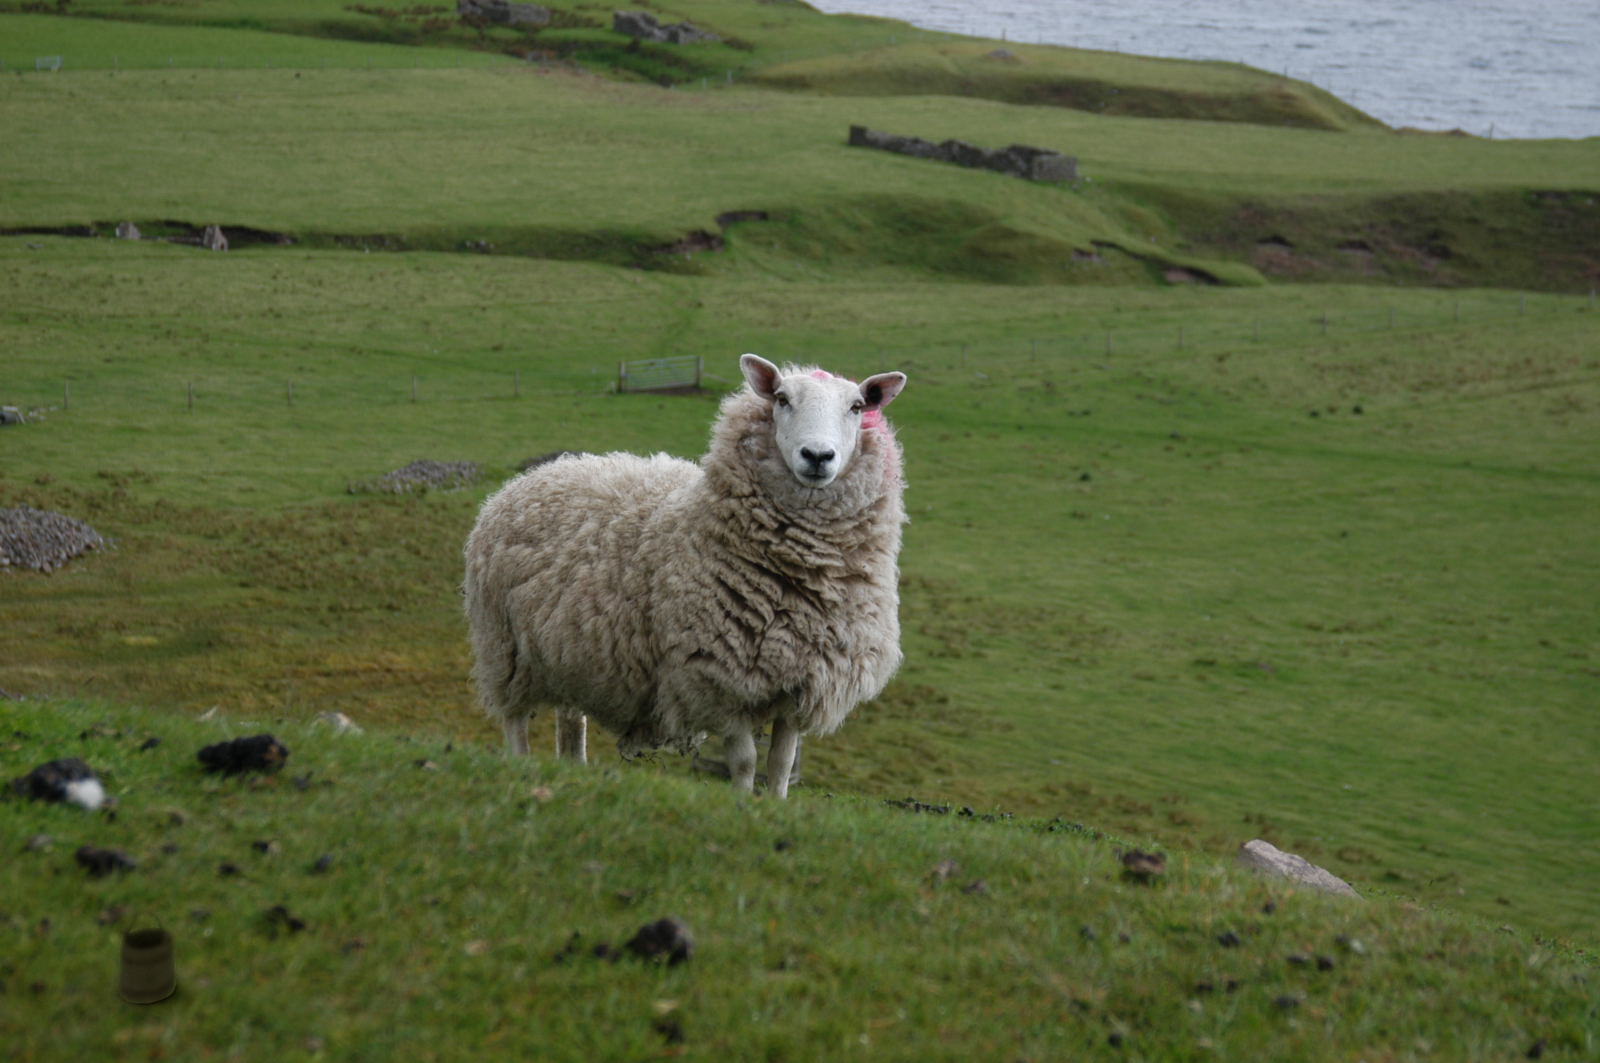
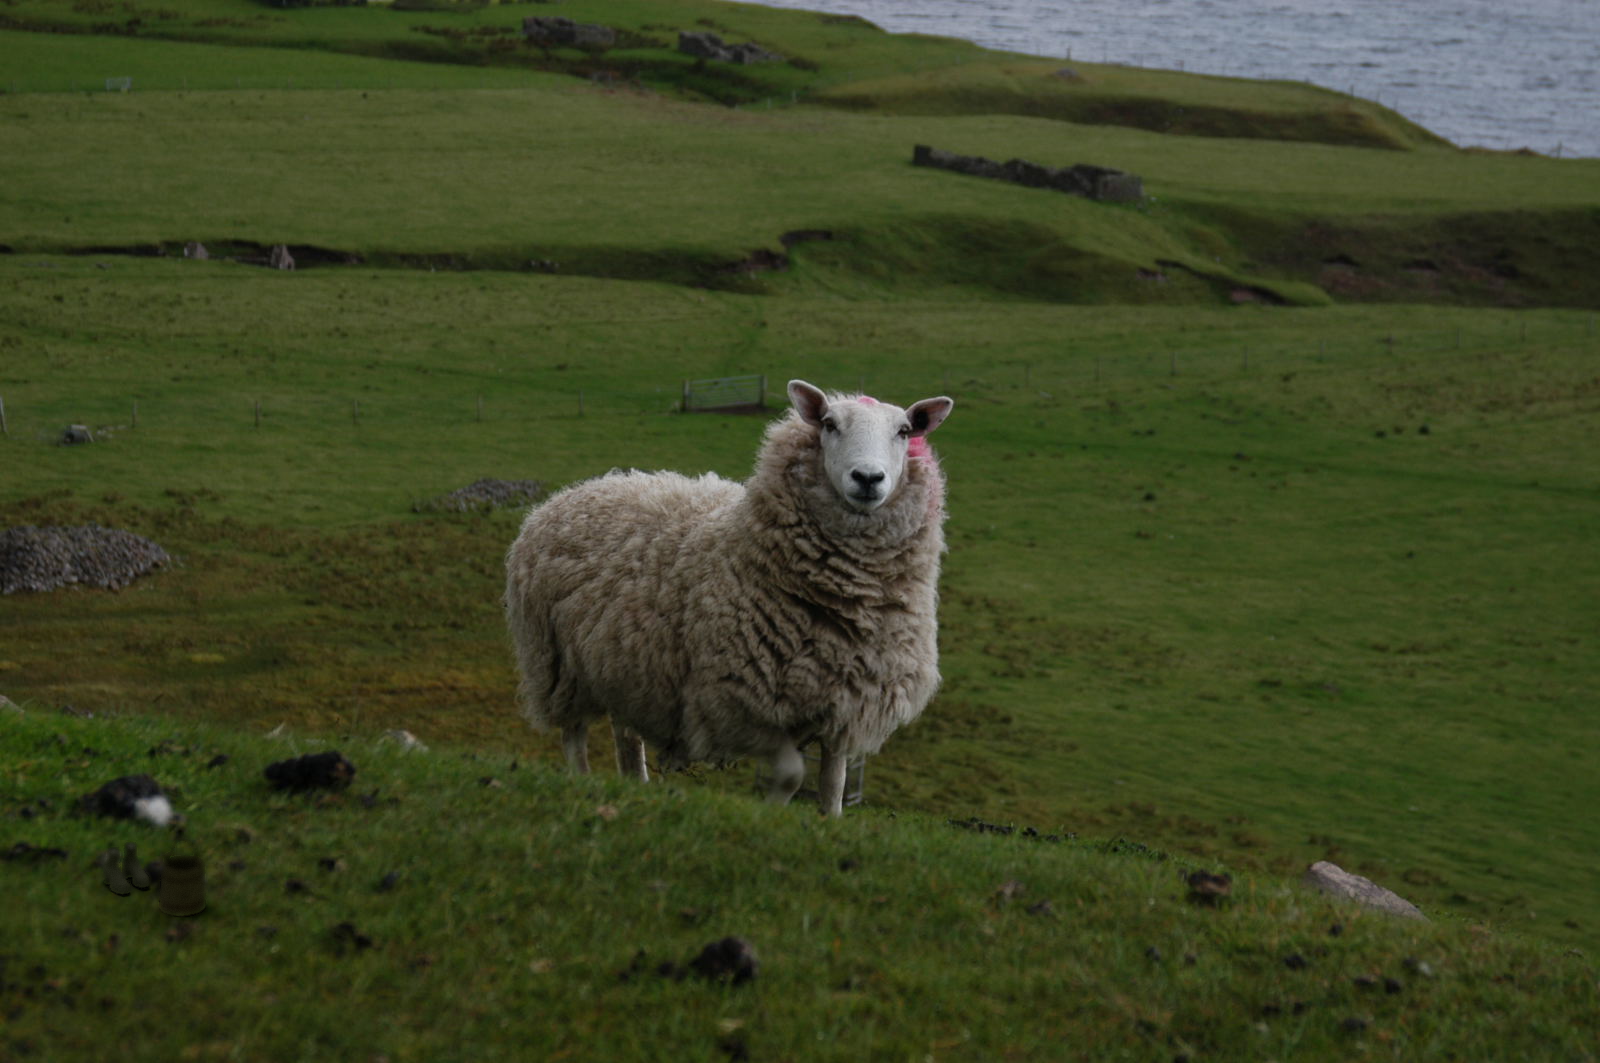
boots: none [46,912,105,980] -> present [103,842,149,894]

